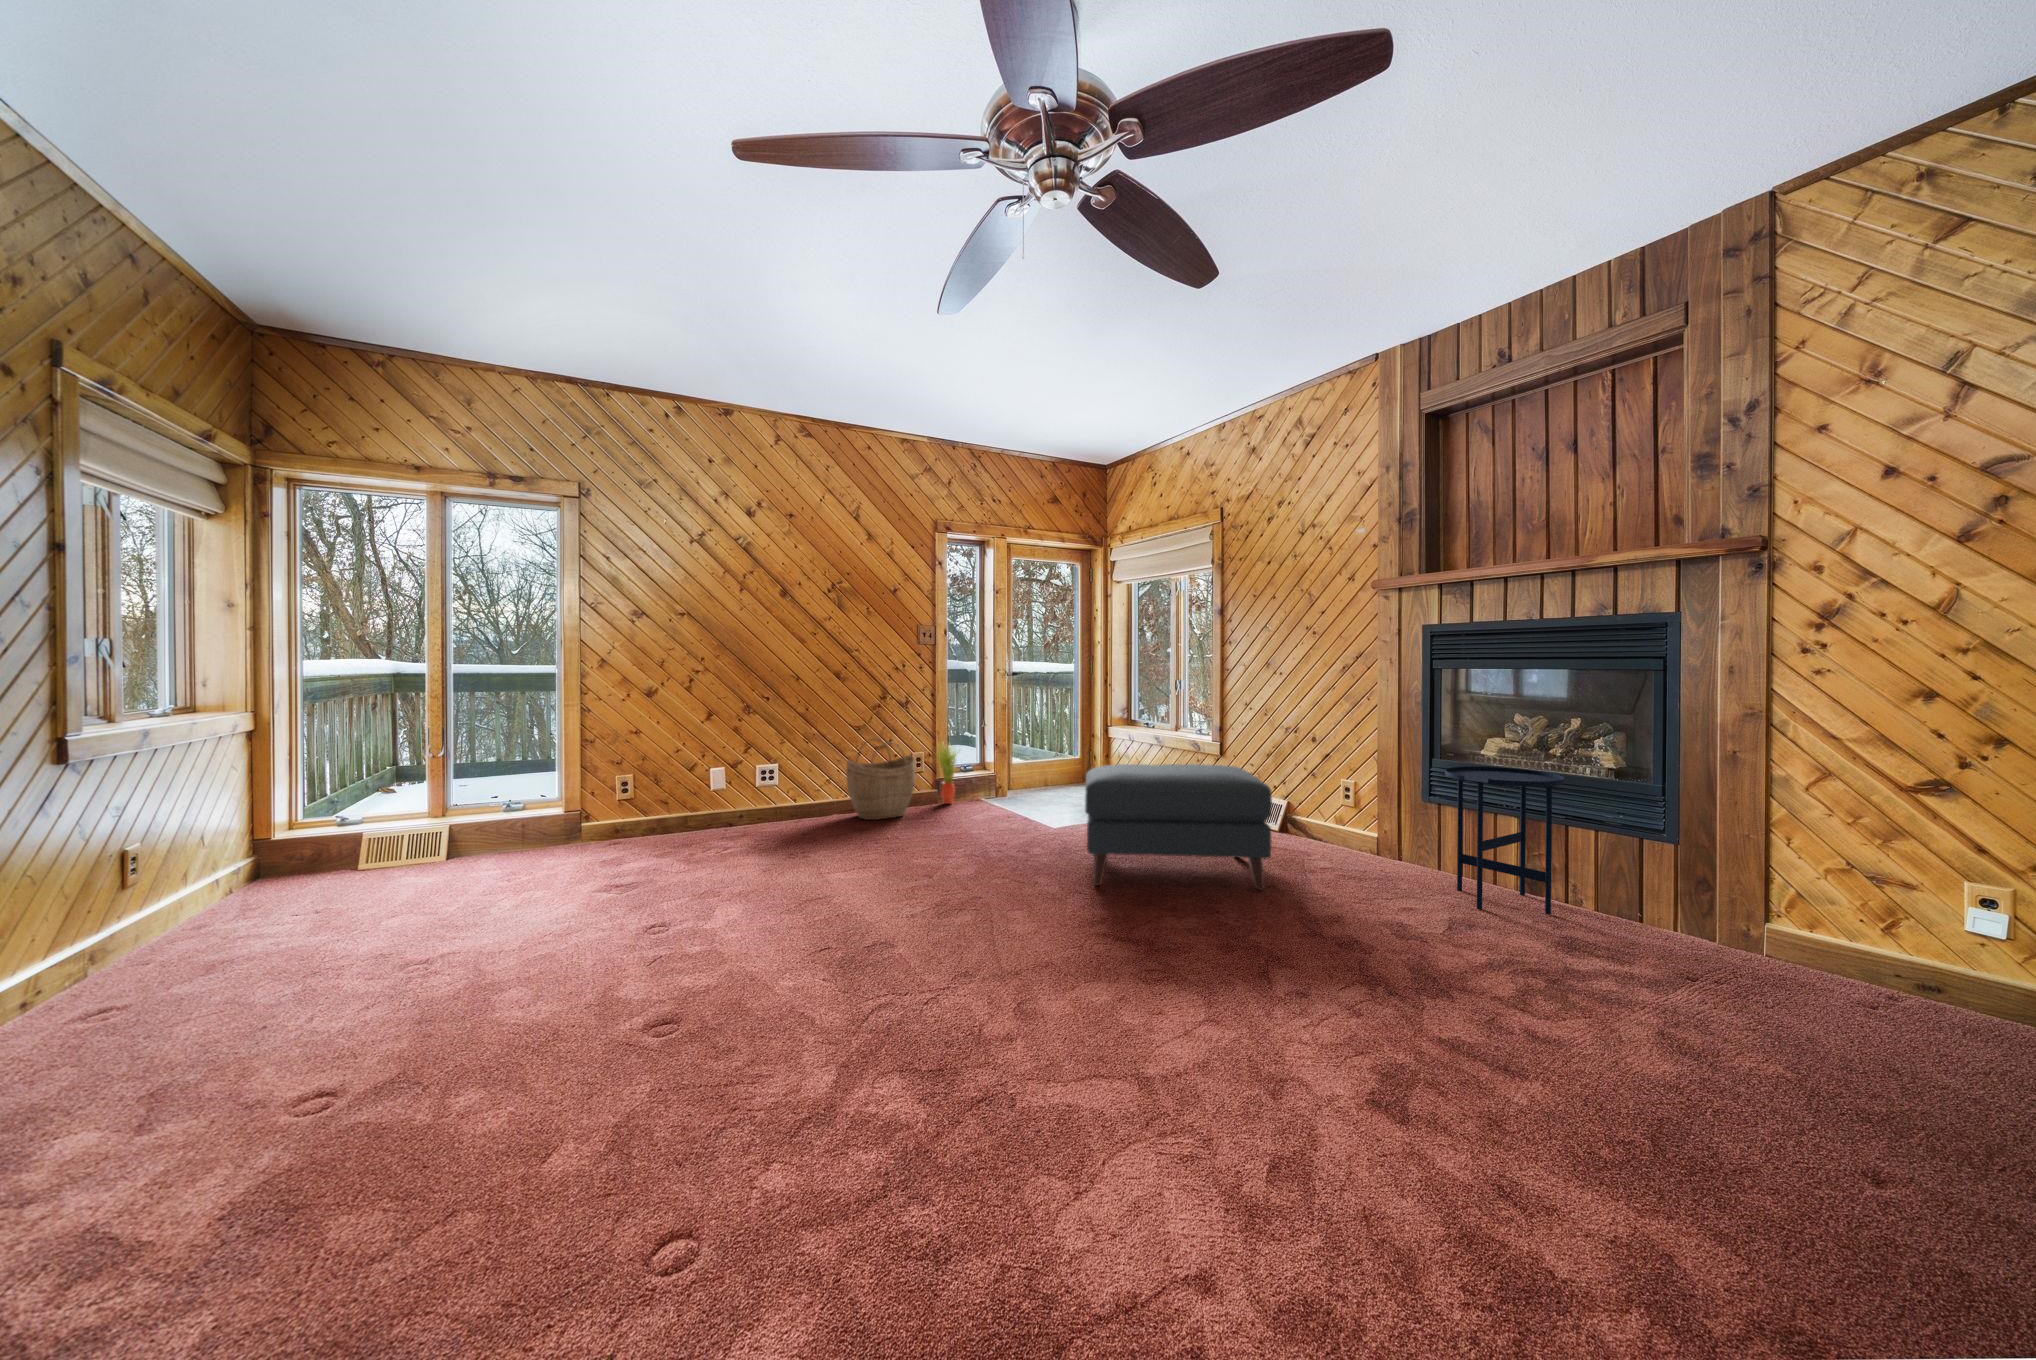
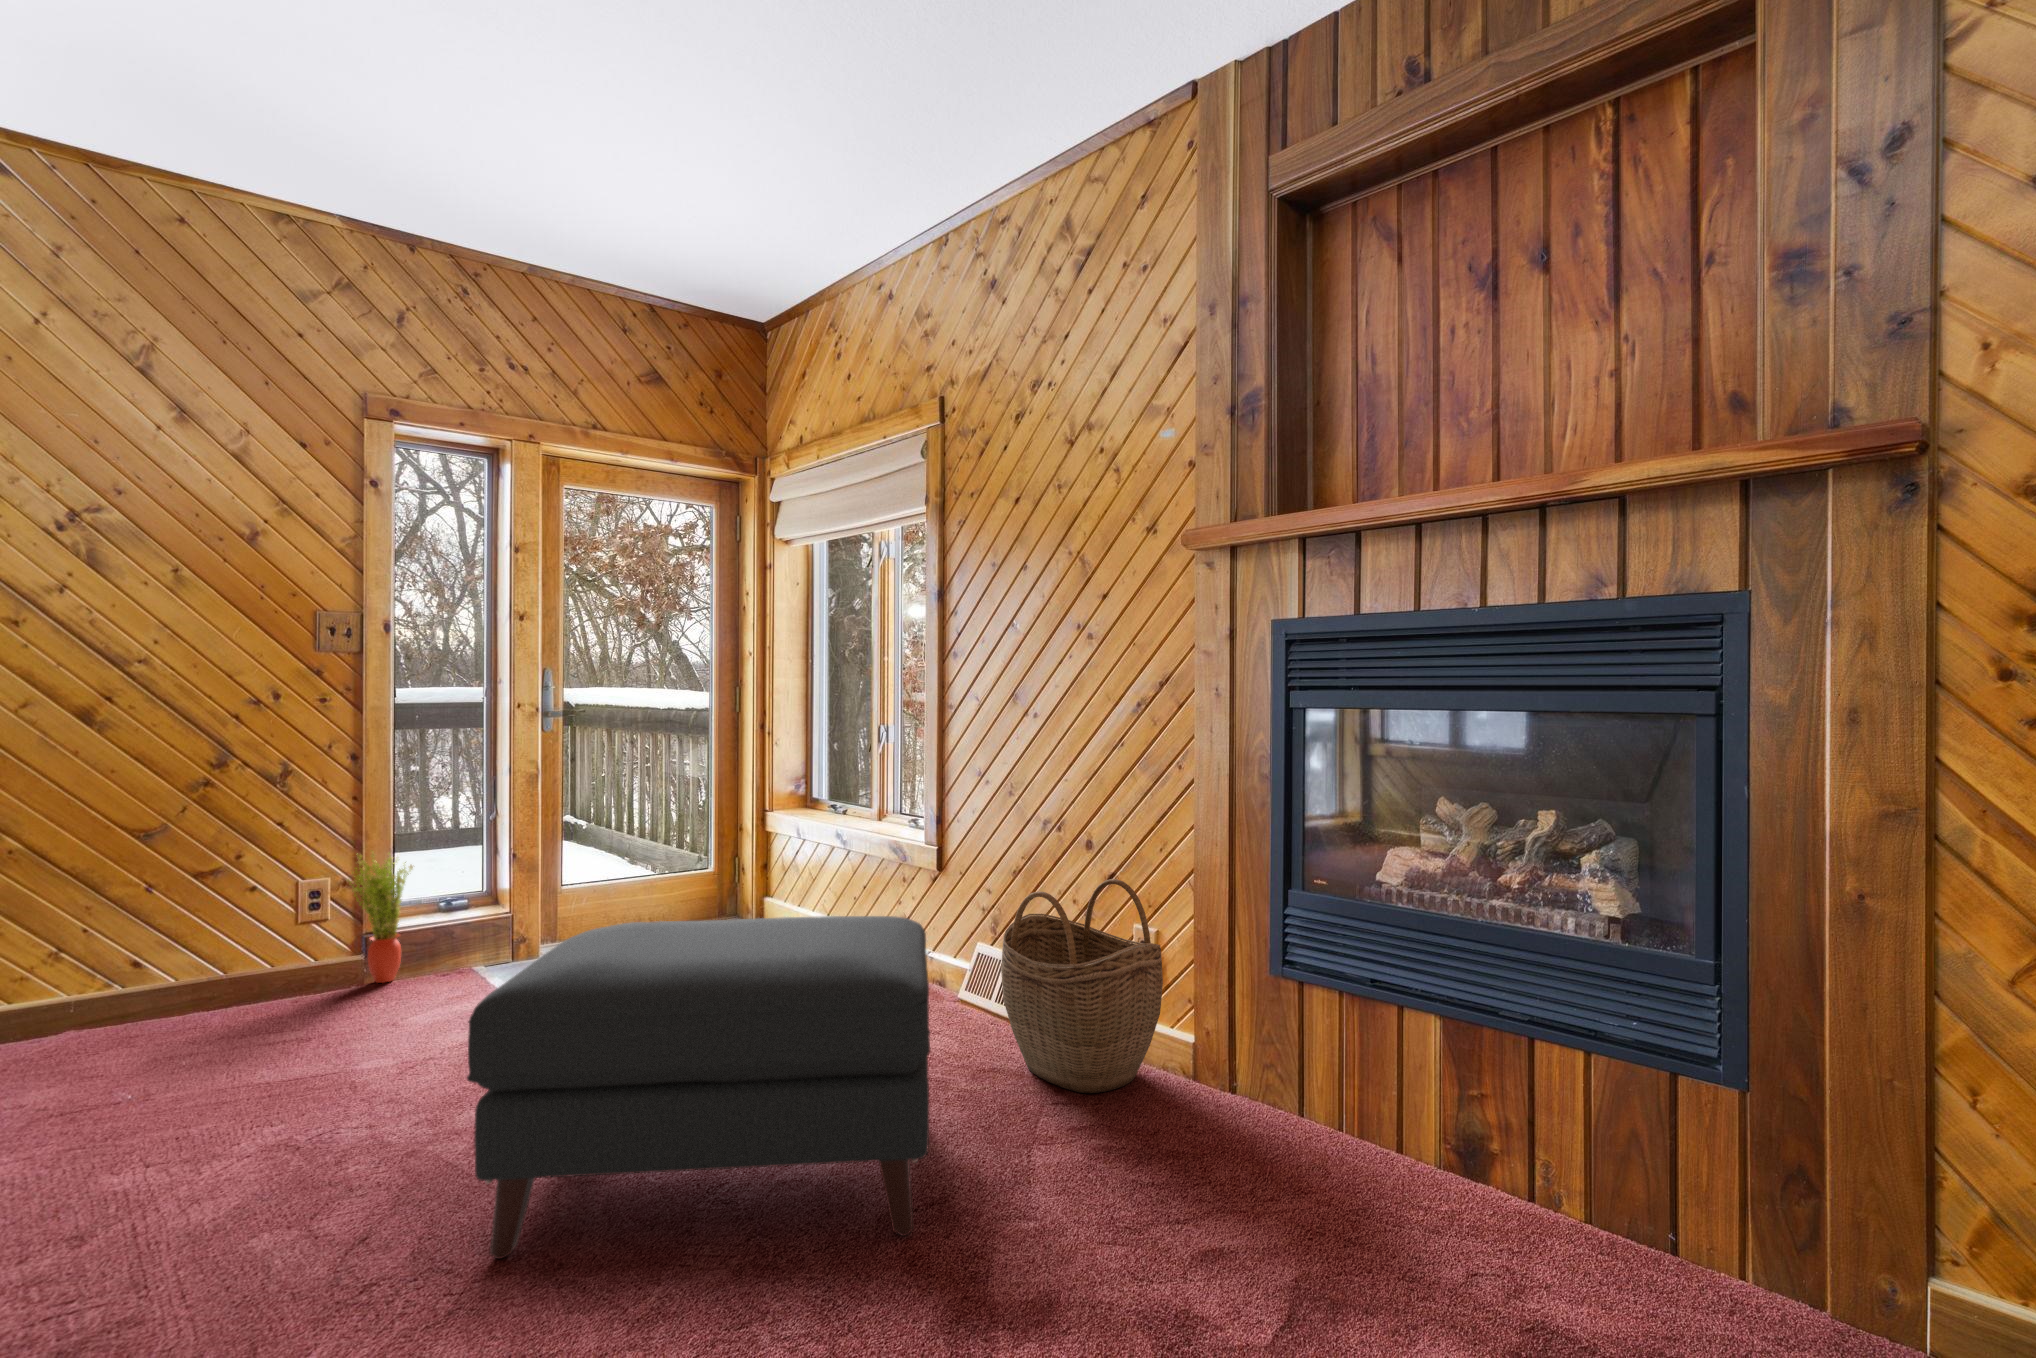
woven basket: present [846,739,915,820] -> present [1001,879,1163,1093]
side table: present [1445,767,1564,914] -> none [1304,914,1535,1258]

